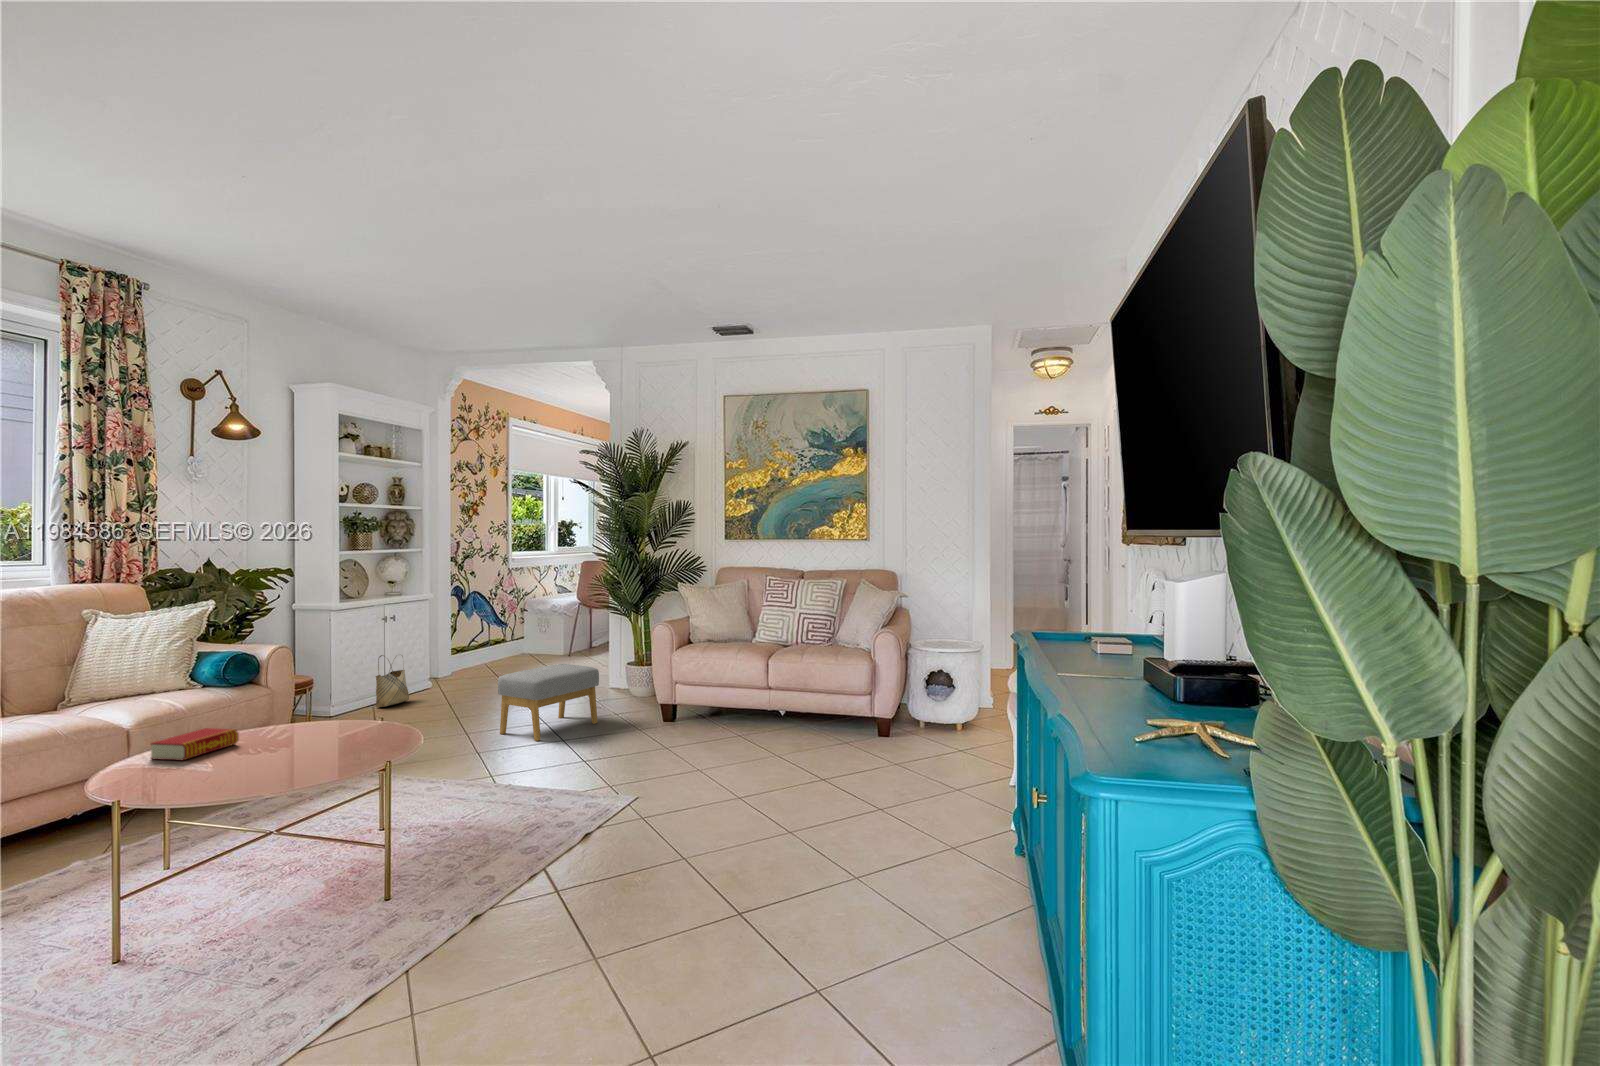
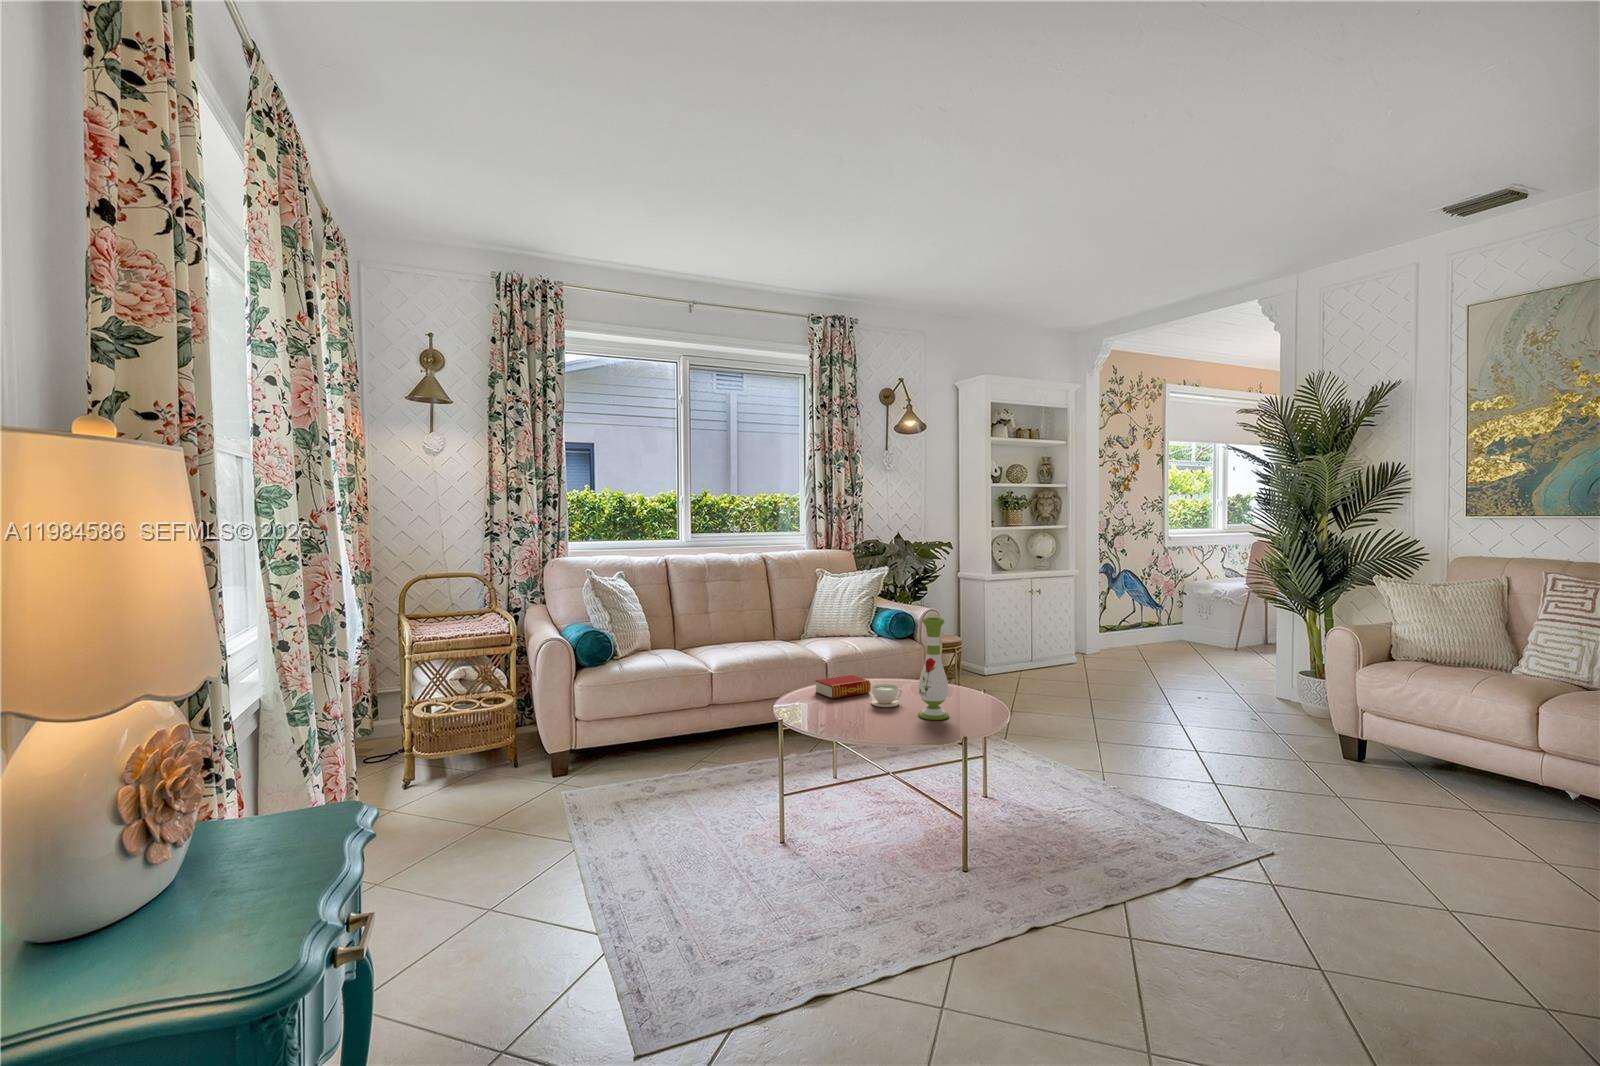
vase: none [320,641,359,753] -> present [918,617,949,720]
woven basket: present [376,655,409,707] -> none [1021,626,1051,675]
footstool: present [498,664,599,741] -> none [1124,662,1248,745]
coffee cup: none [247,727,291,755] -> present [871,684,902,707]

